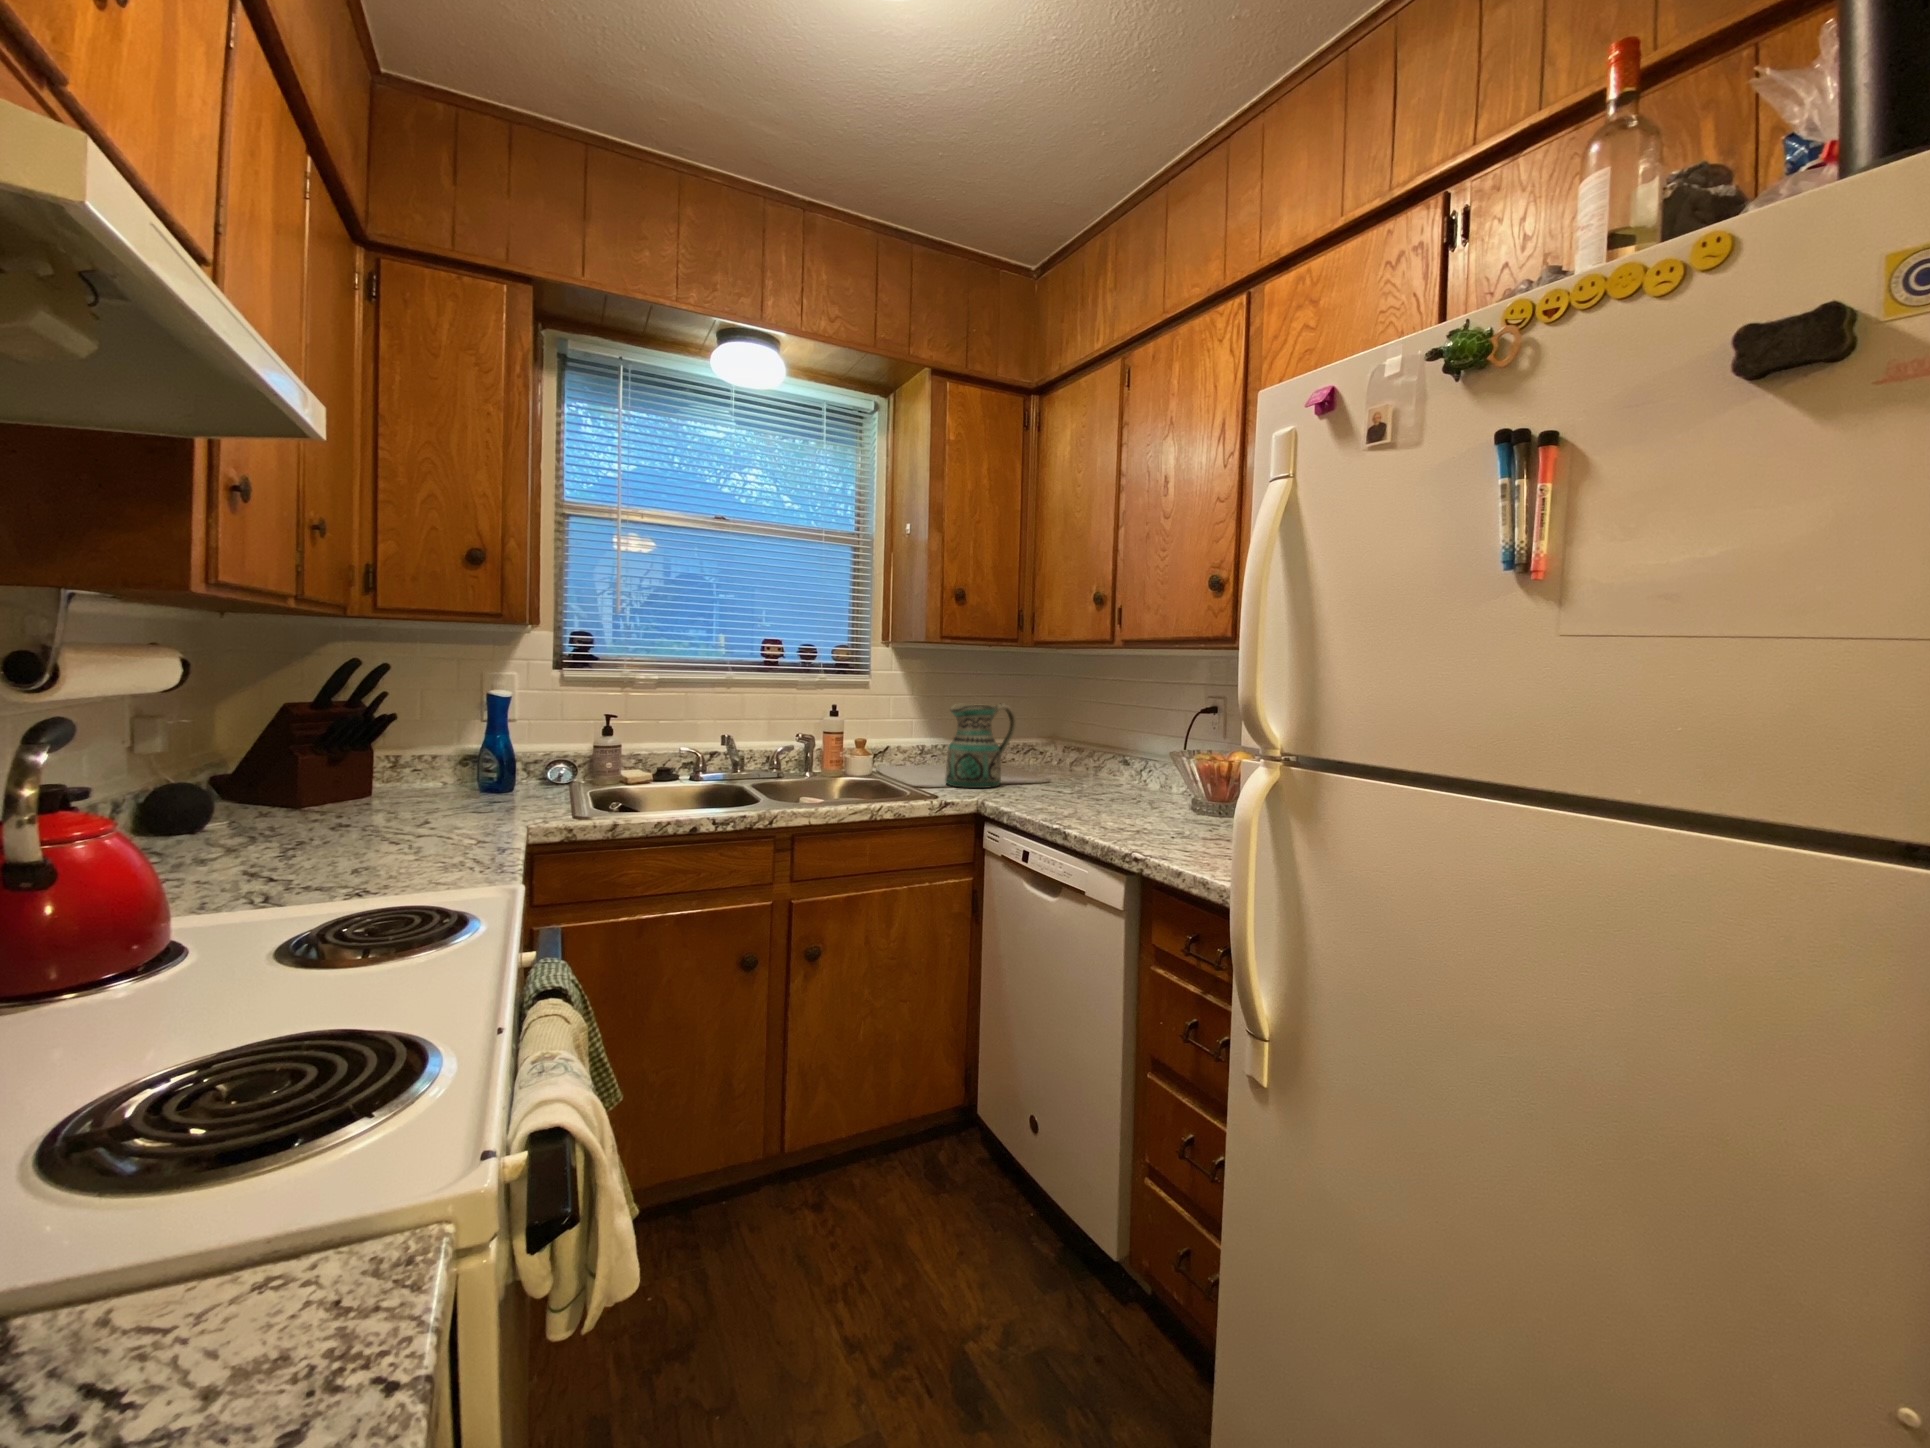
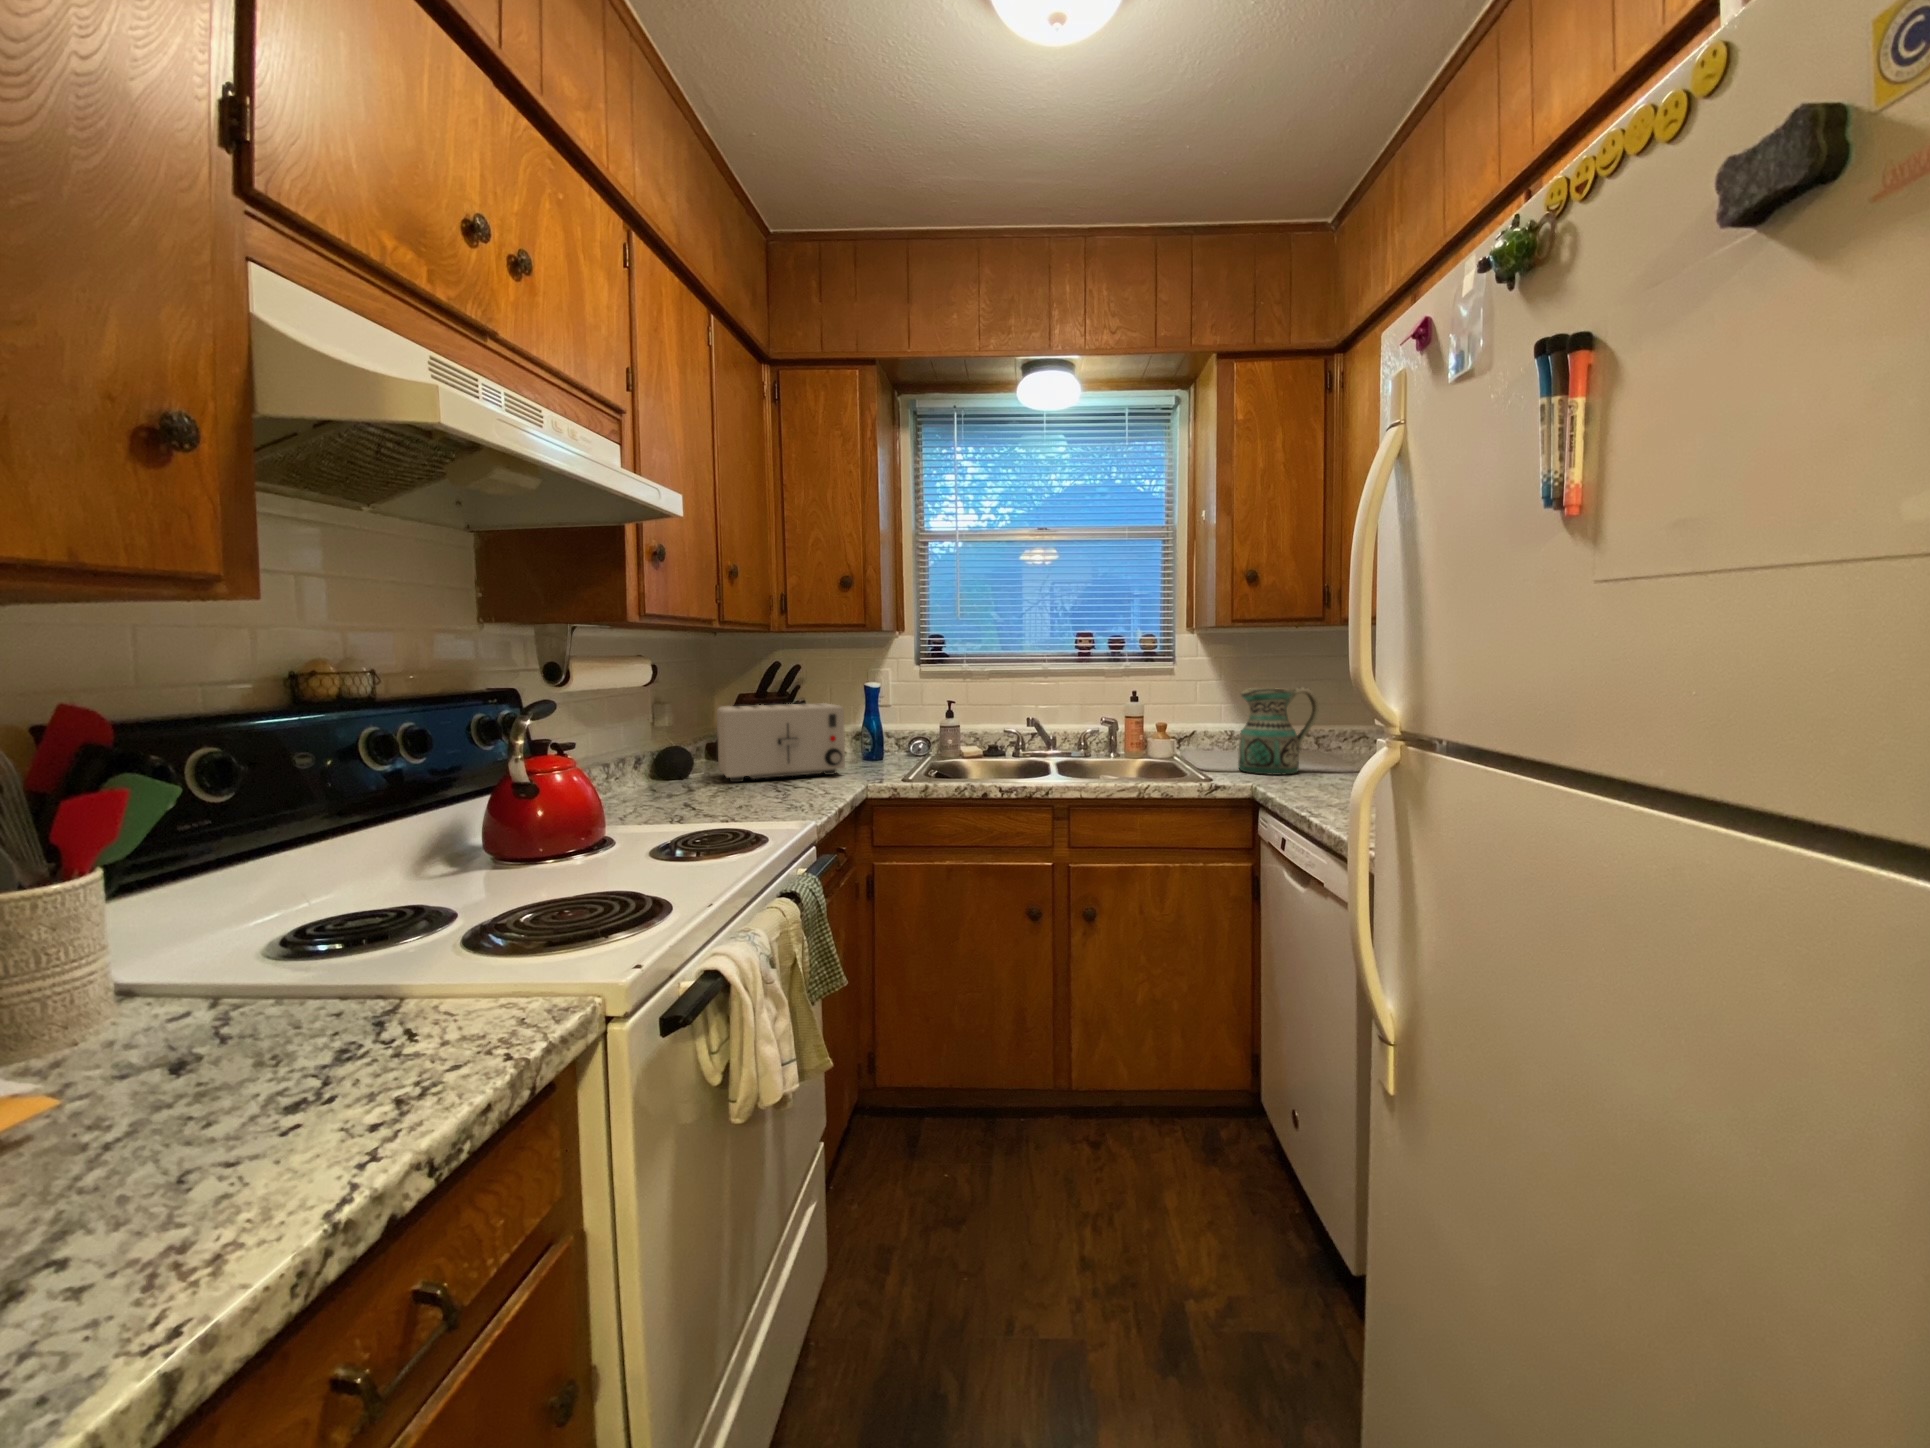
toaster: none [246,718,481,837] -> present [717,703,845,782]

